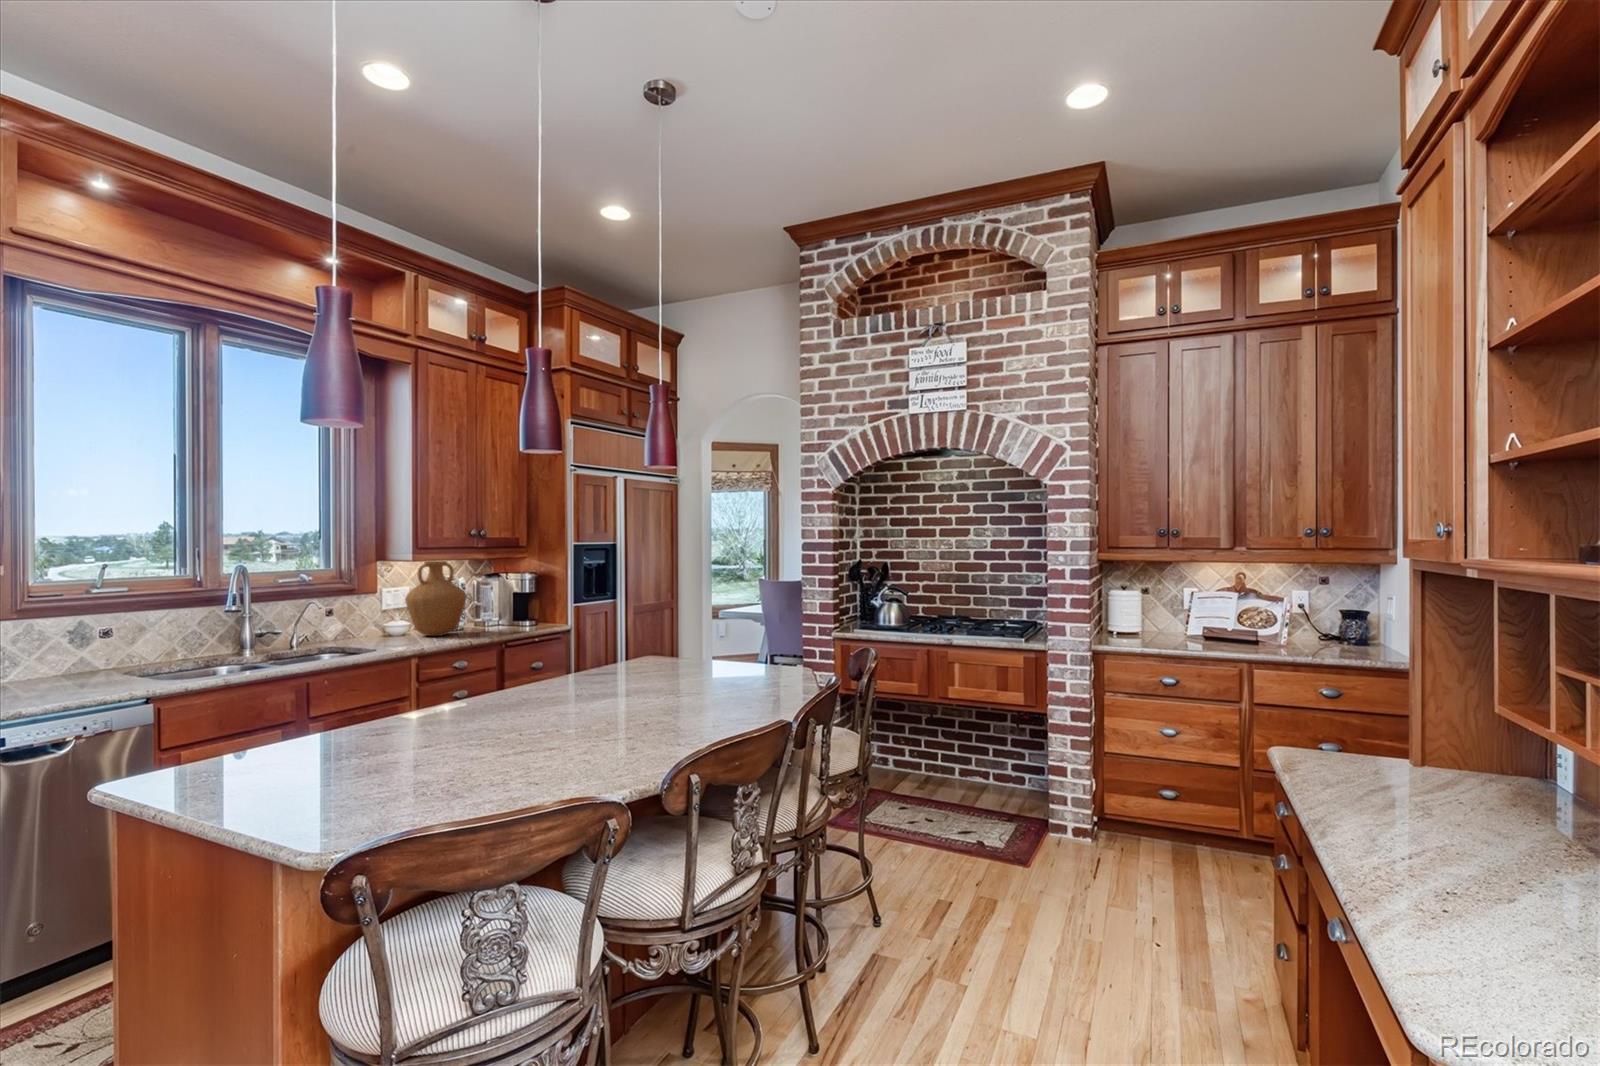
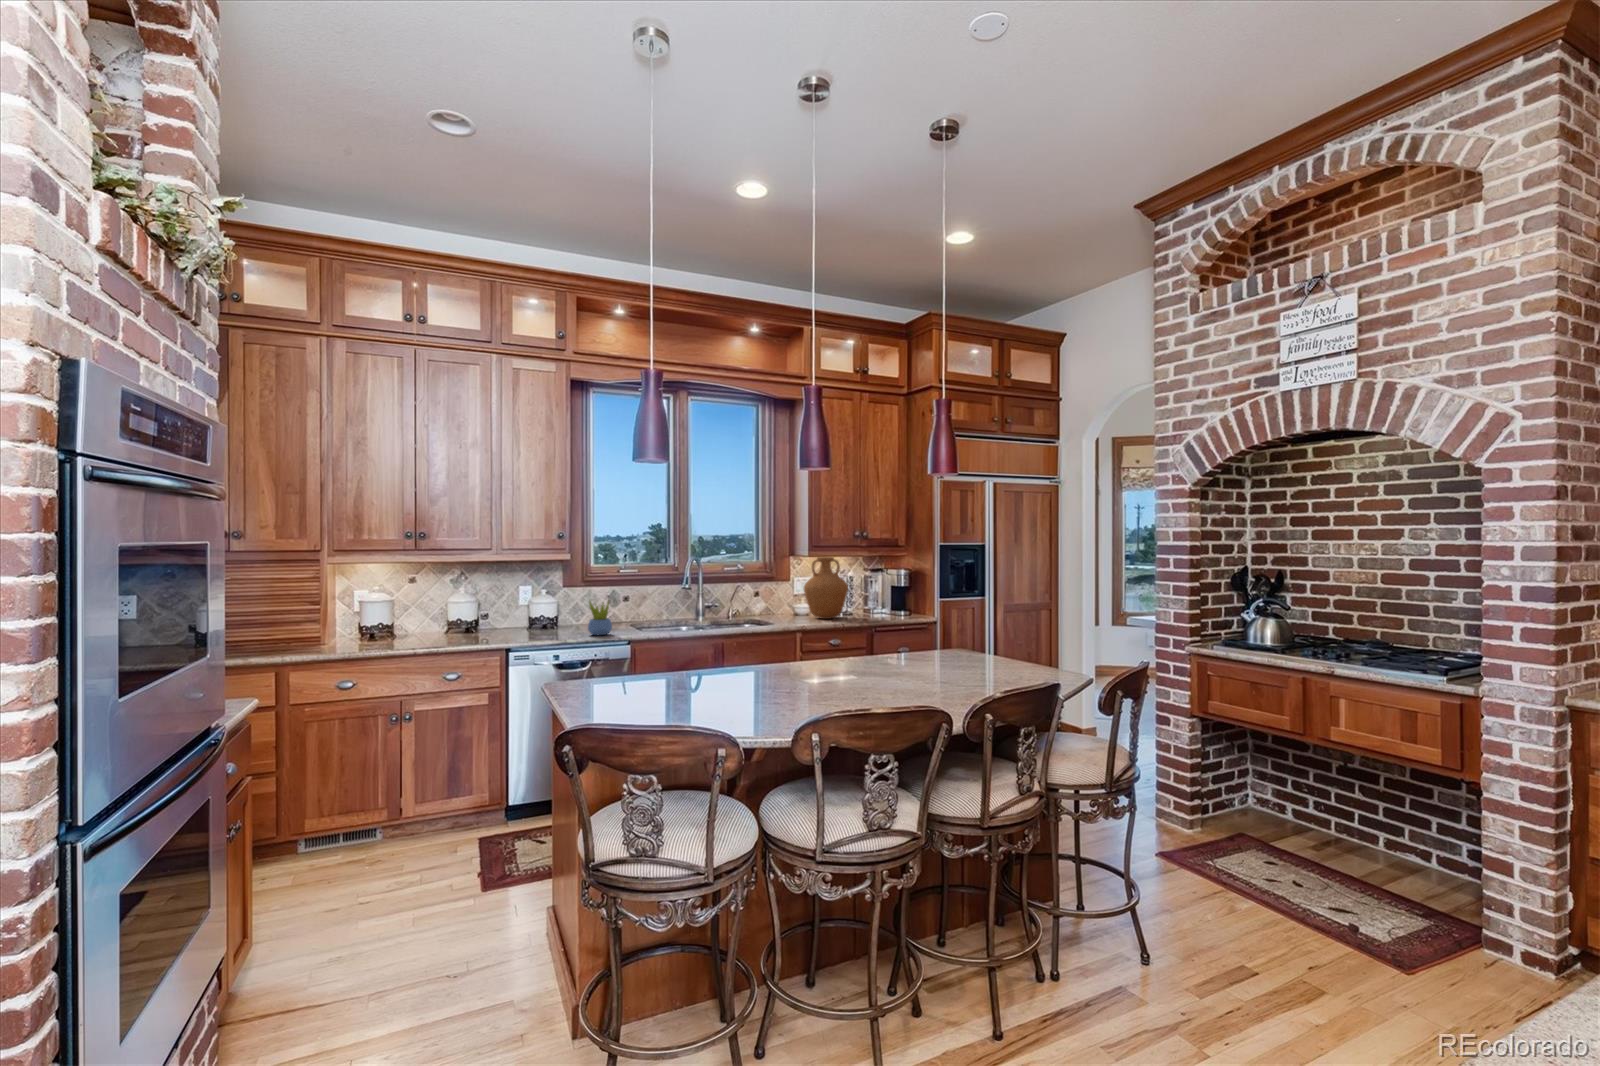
succulent plant: none [54,634,108,696] -> present [588,602,612,635]

